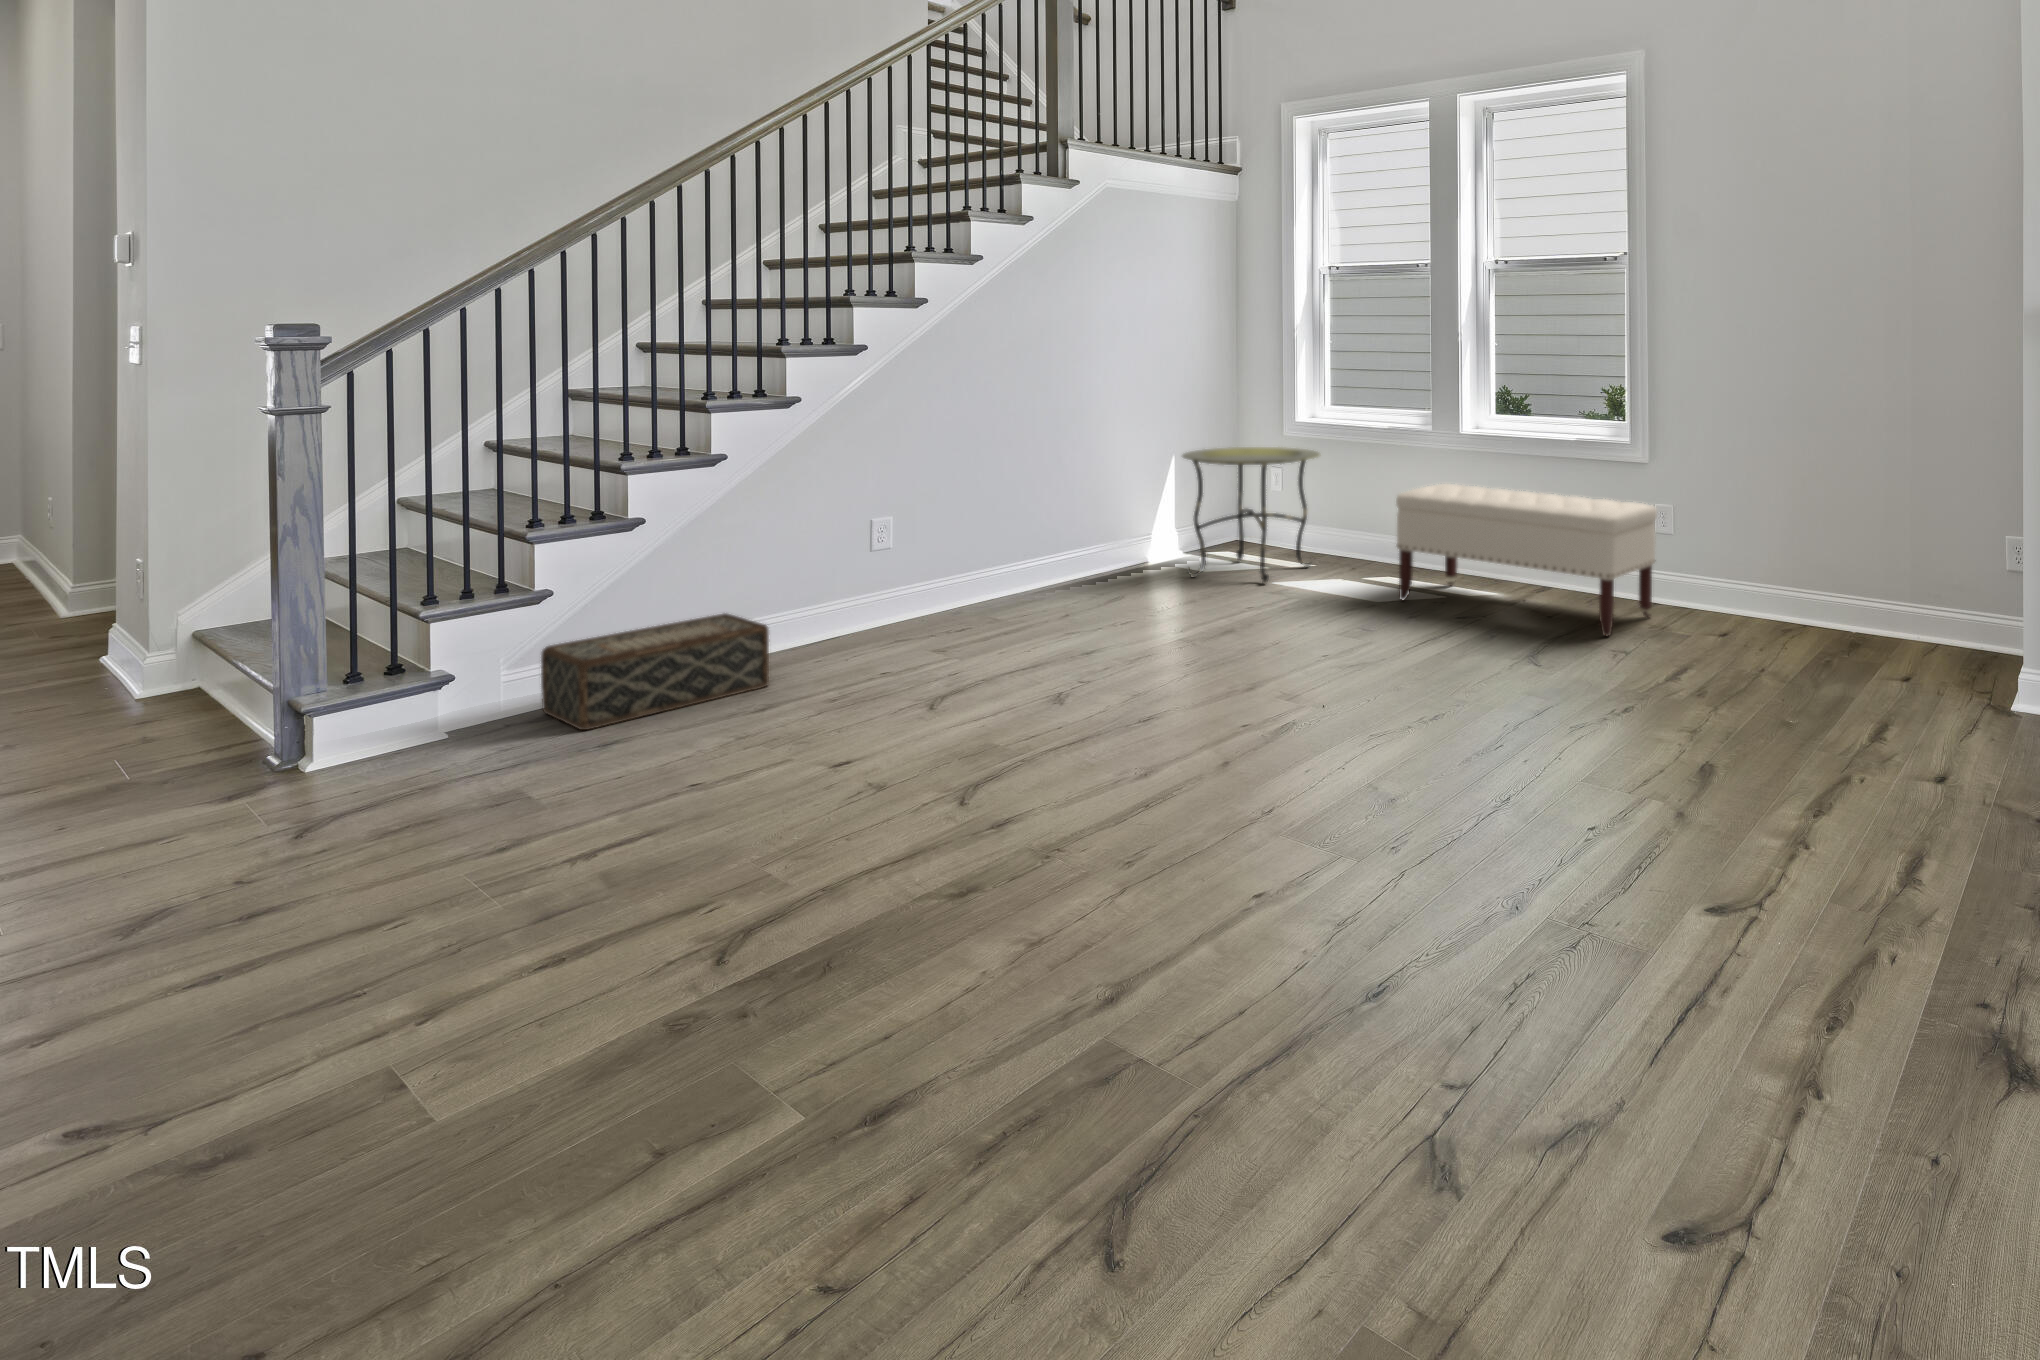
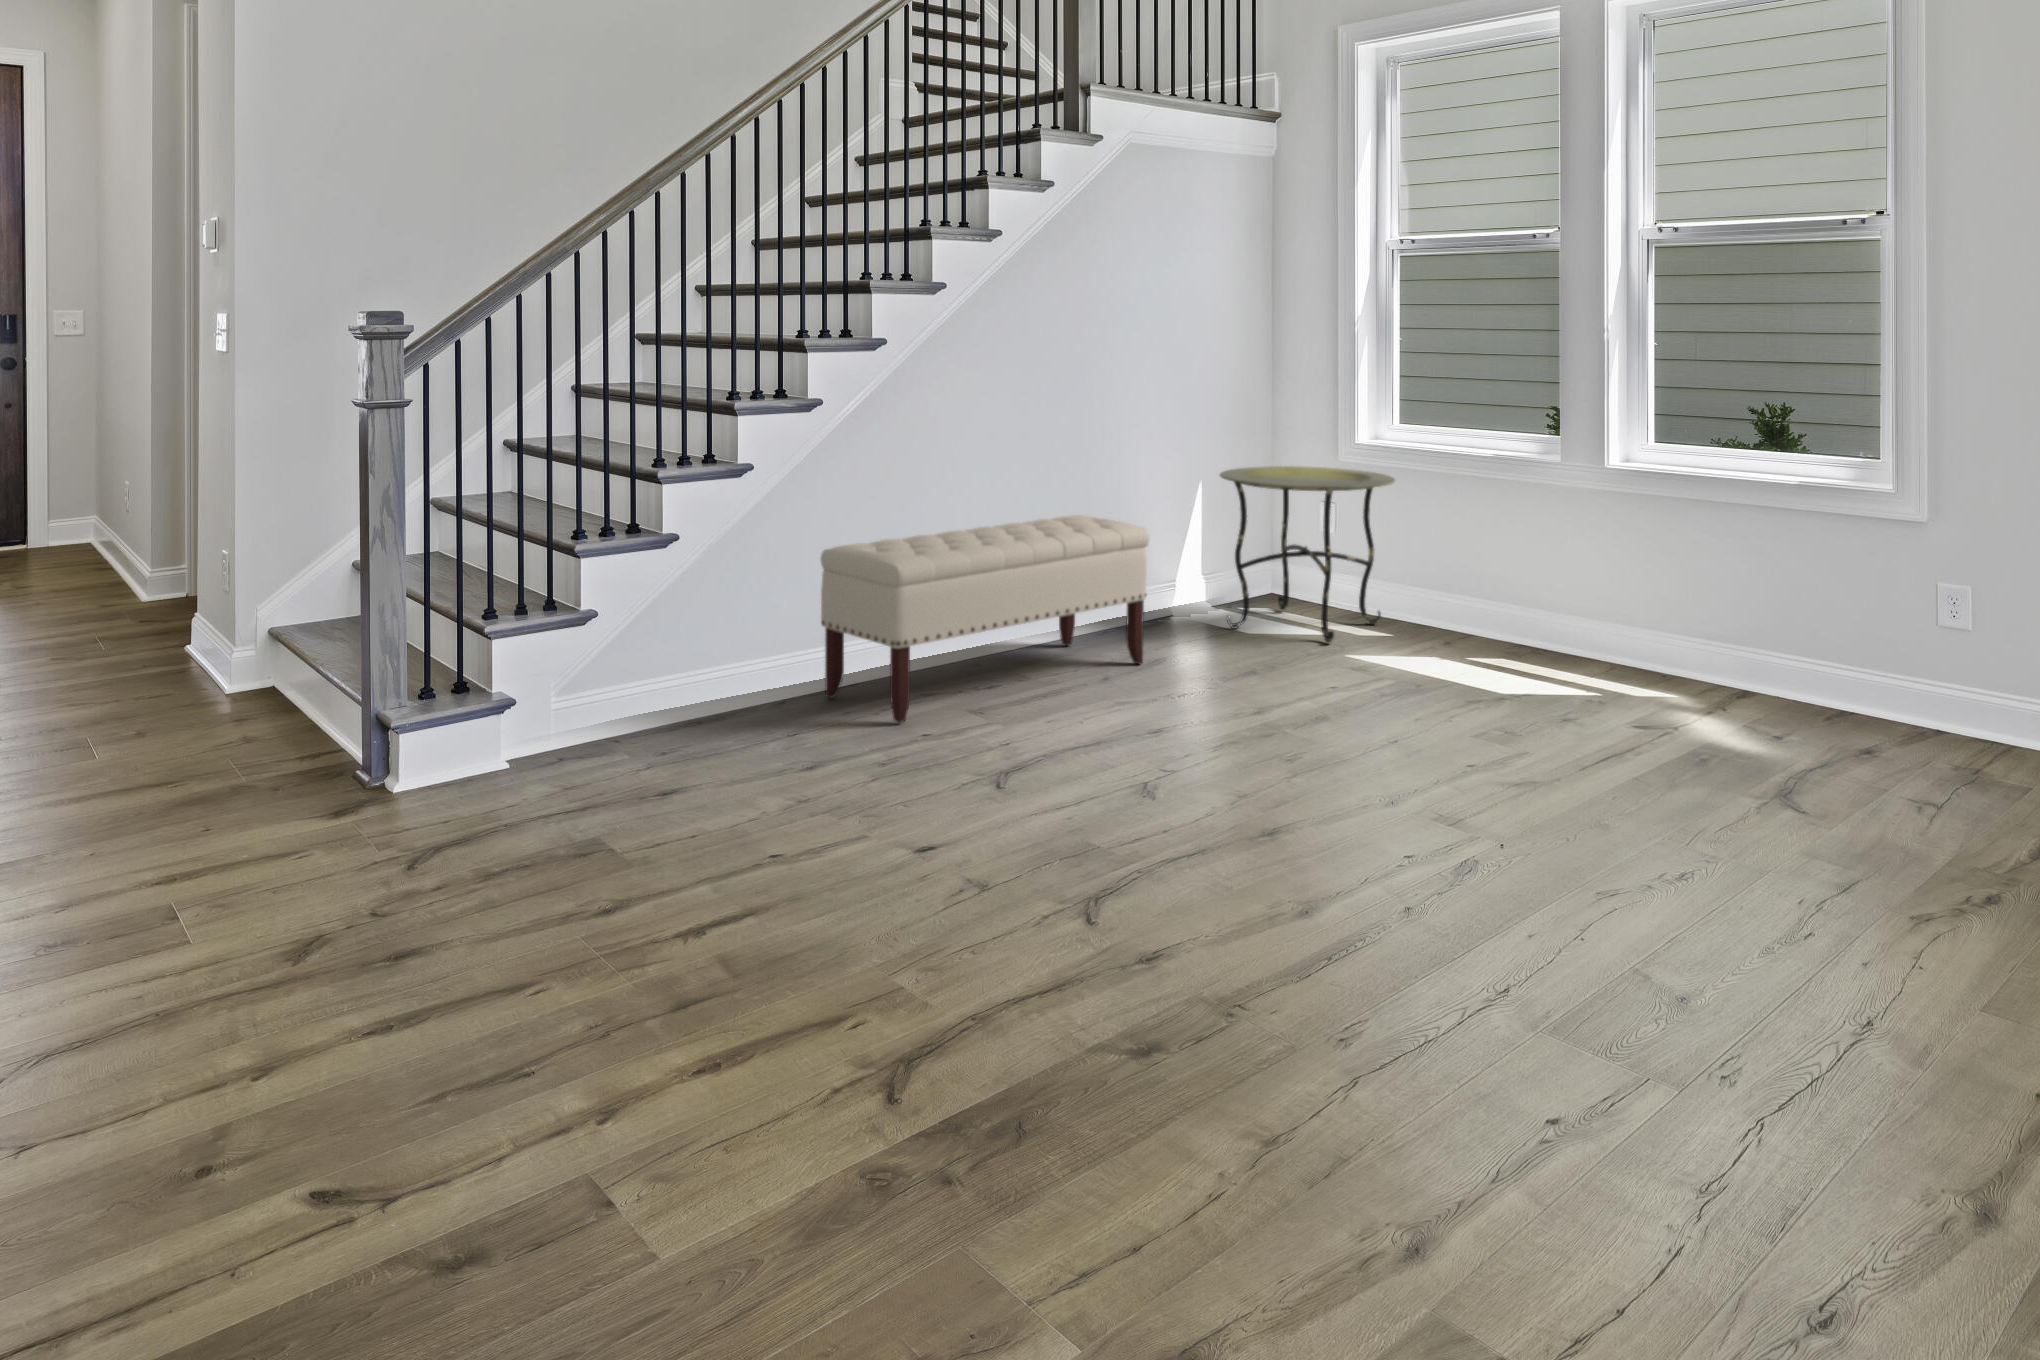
bench: present [1396,484,1657,636] -> present [821,515,1149,723]
woven basket: present [541,613,769,730] -> none [589,645,805,771]

